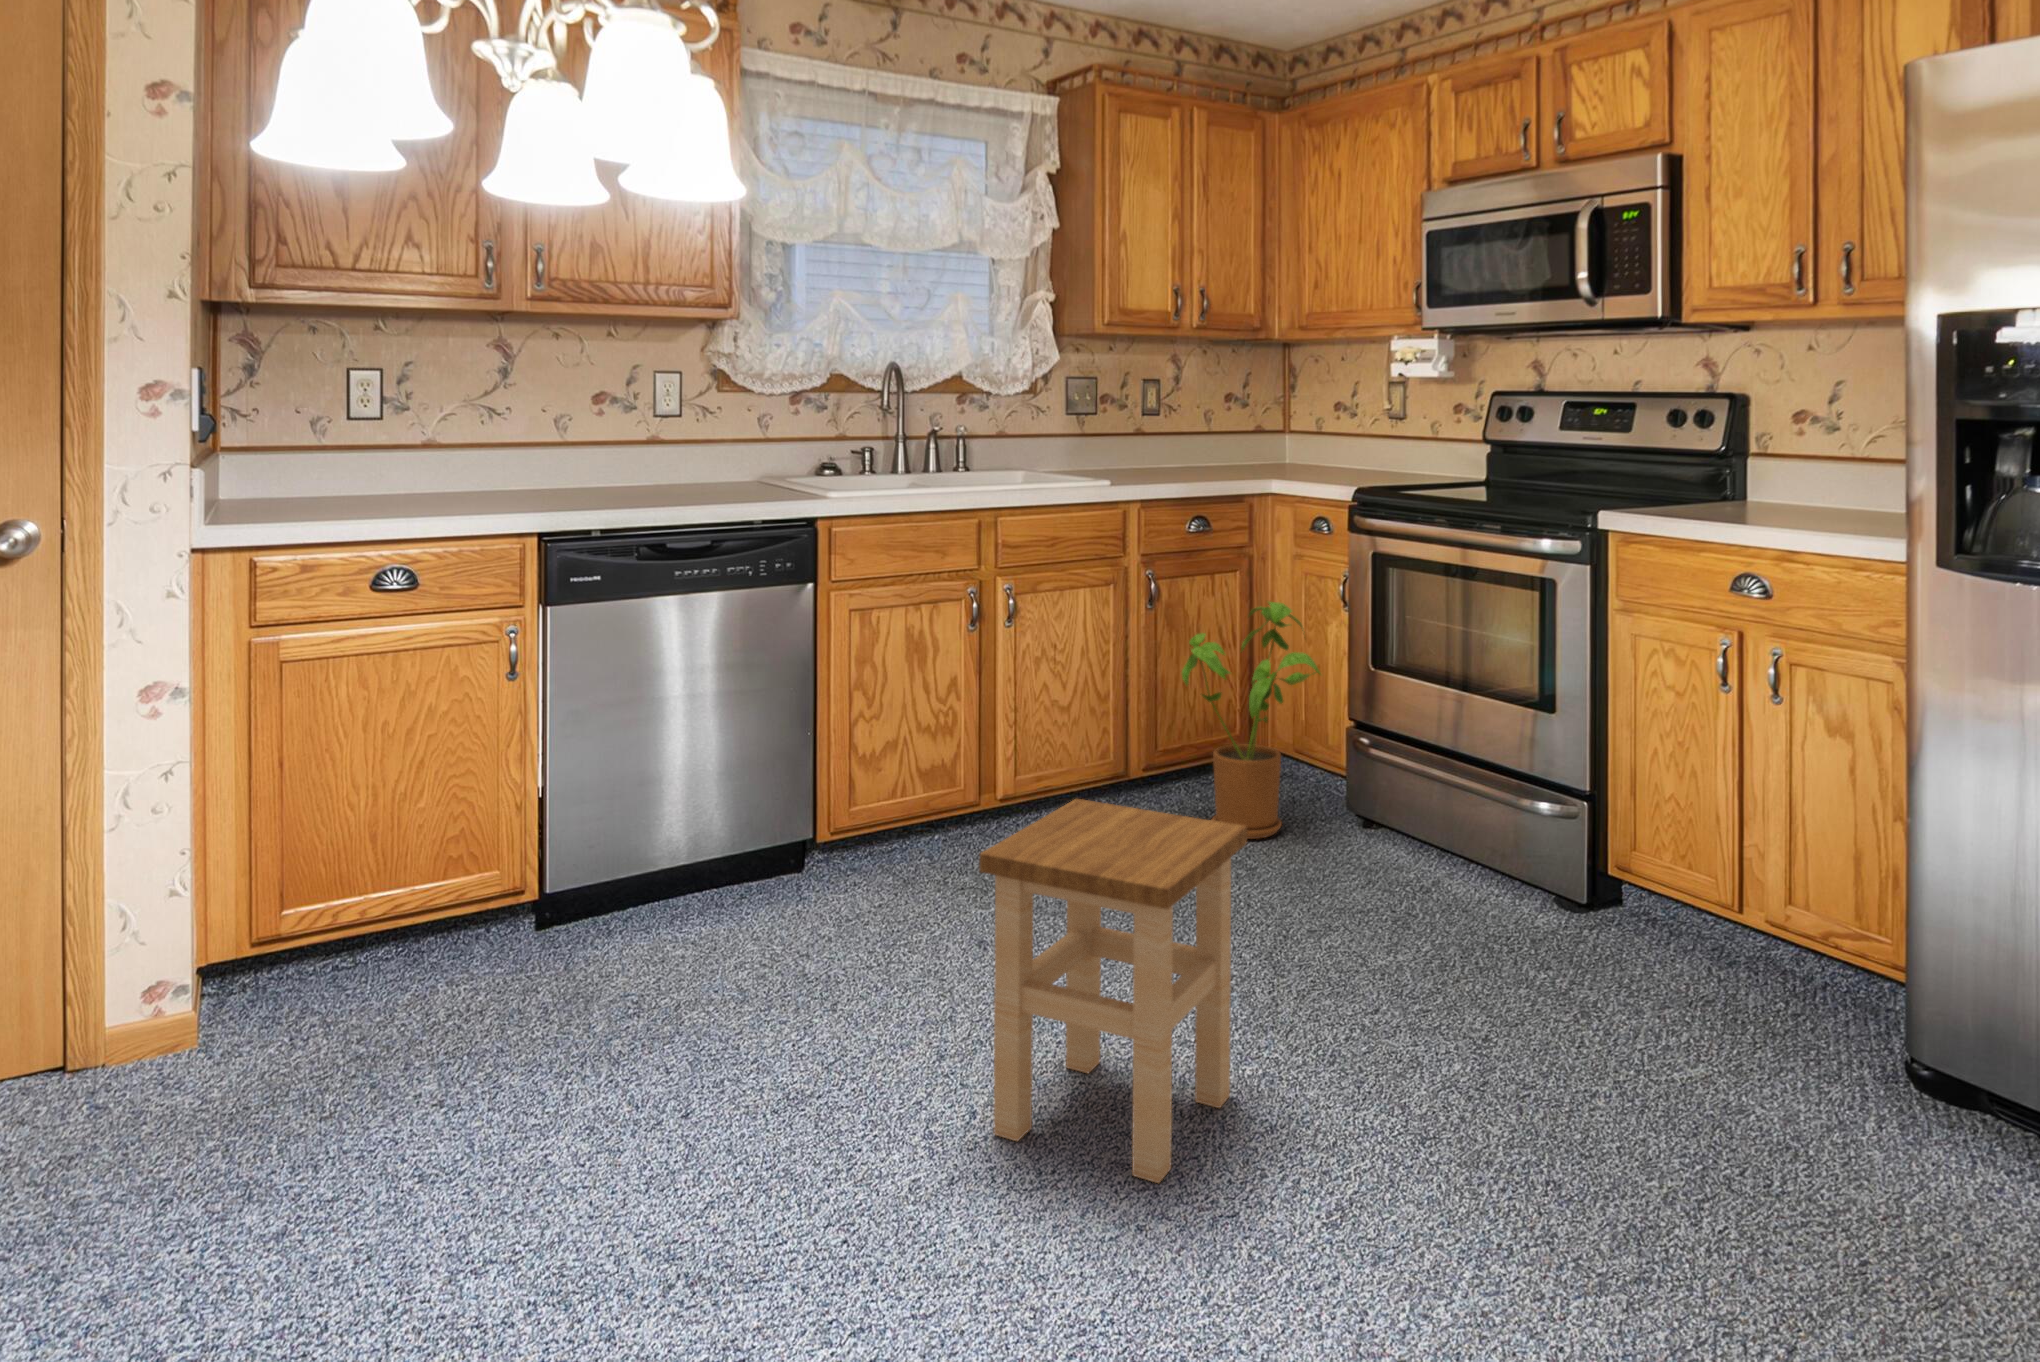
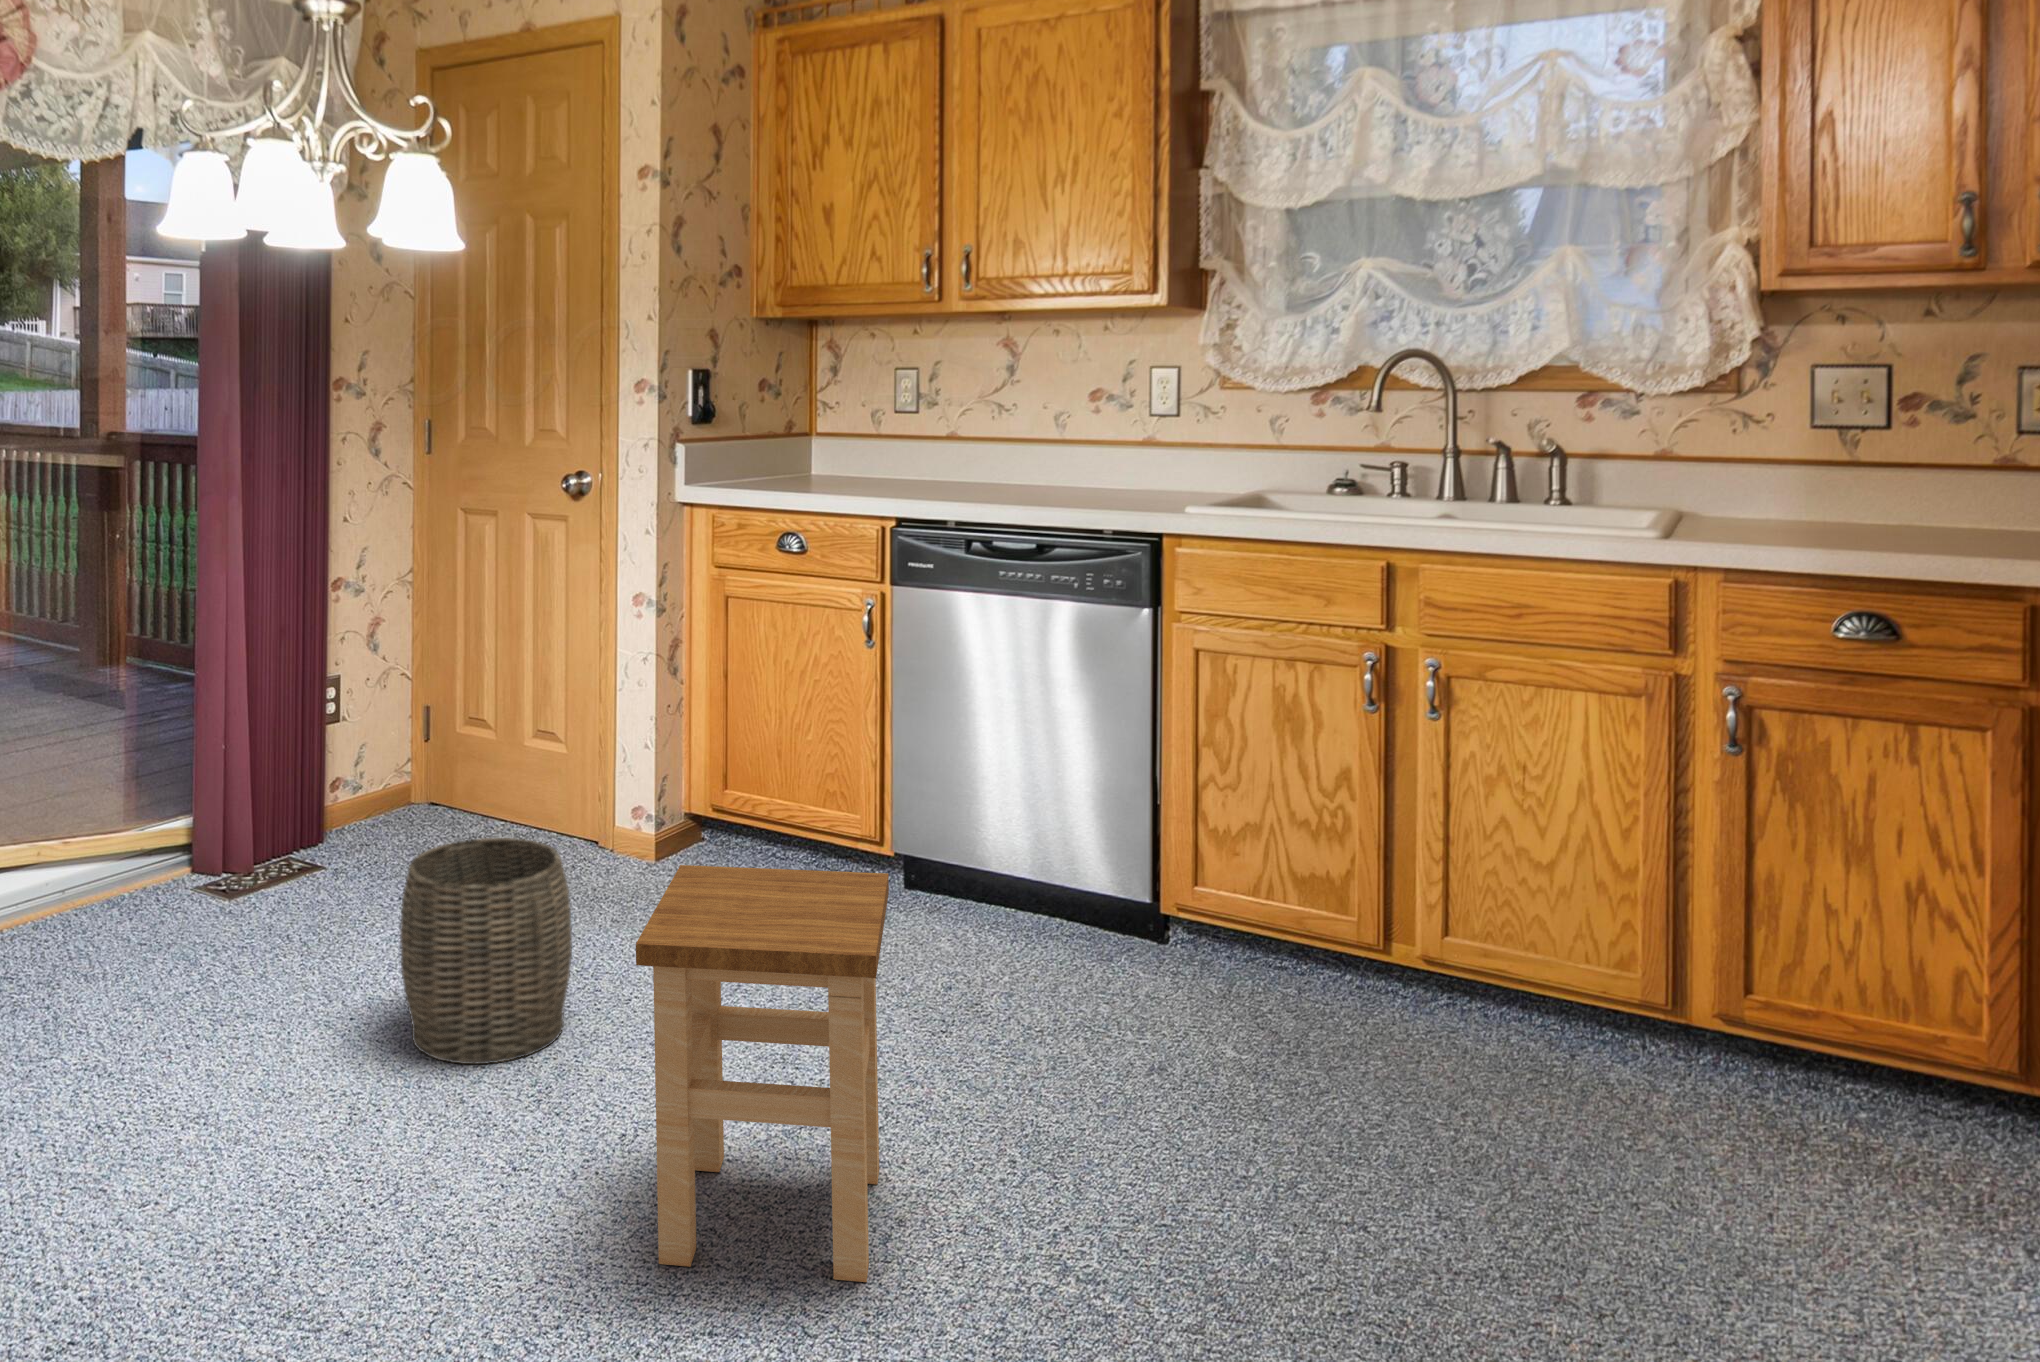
house plant: present [1182,602,1320,839] -> none [1636,776,1922,1196]
woven basket: none [461,960,700,1291] -> present [400,838,572,1064]

